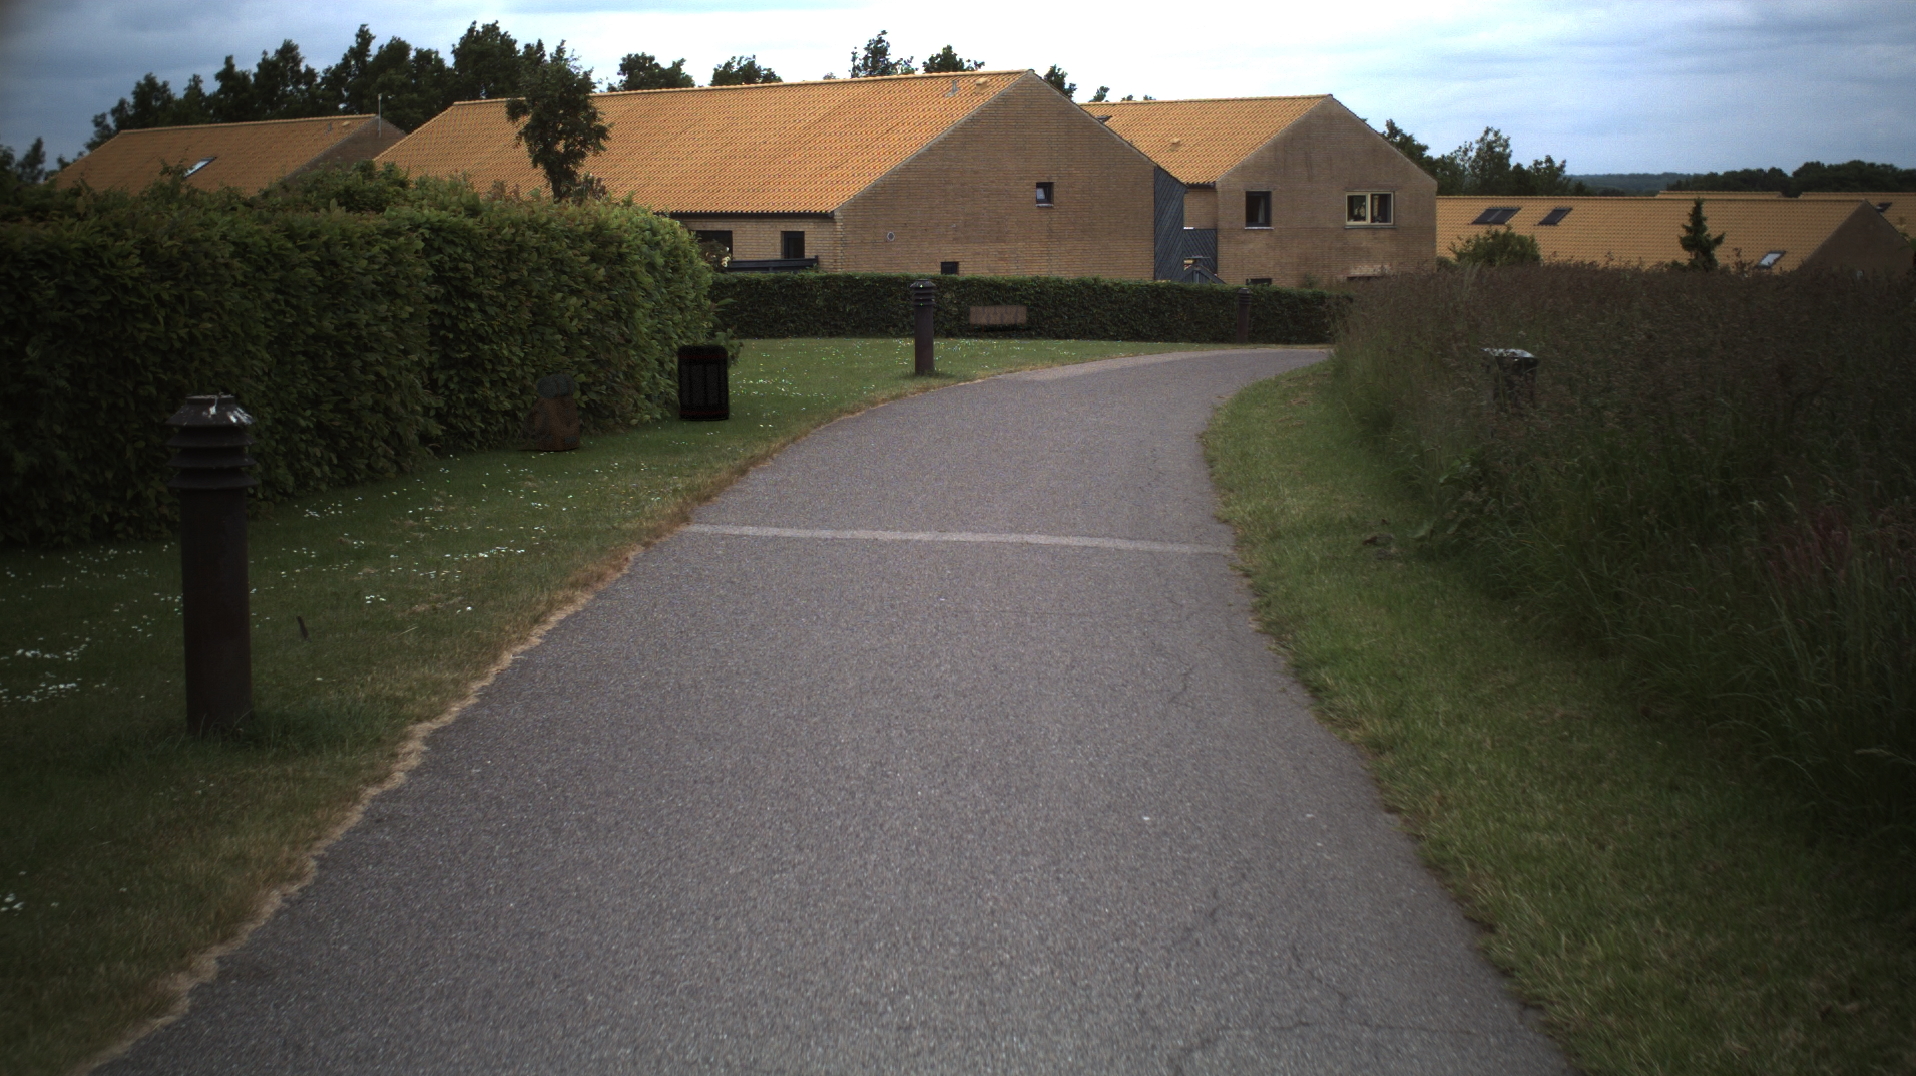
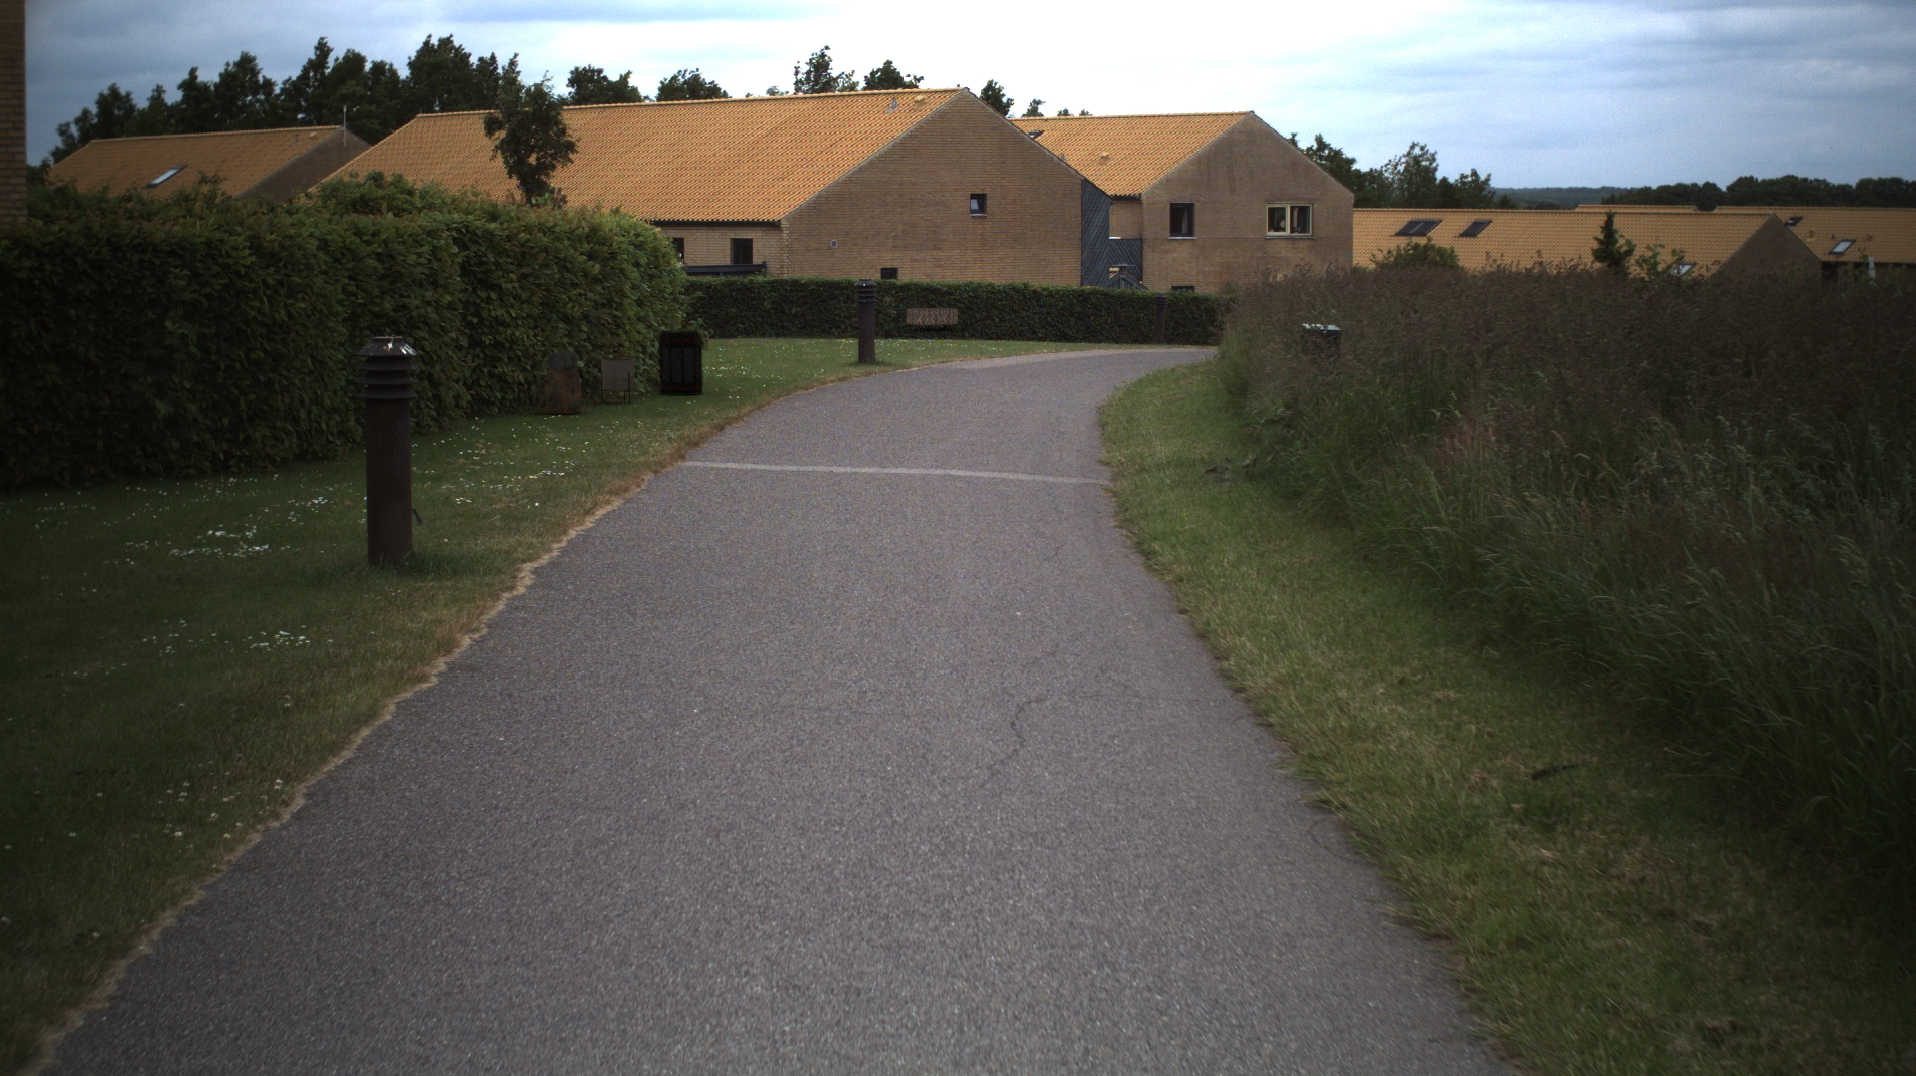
planter: none [605,380,646,435] -> present [601,359,635,404]

